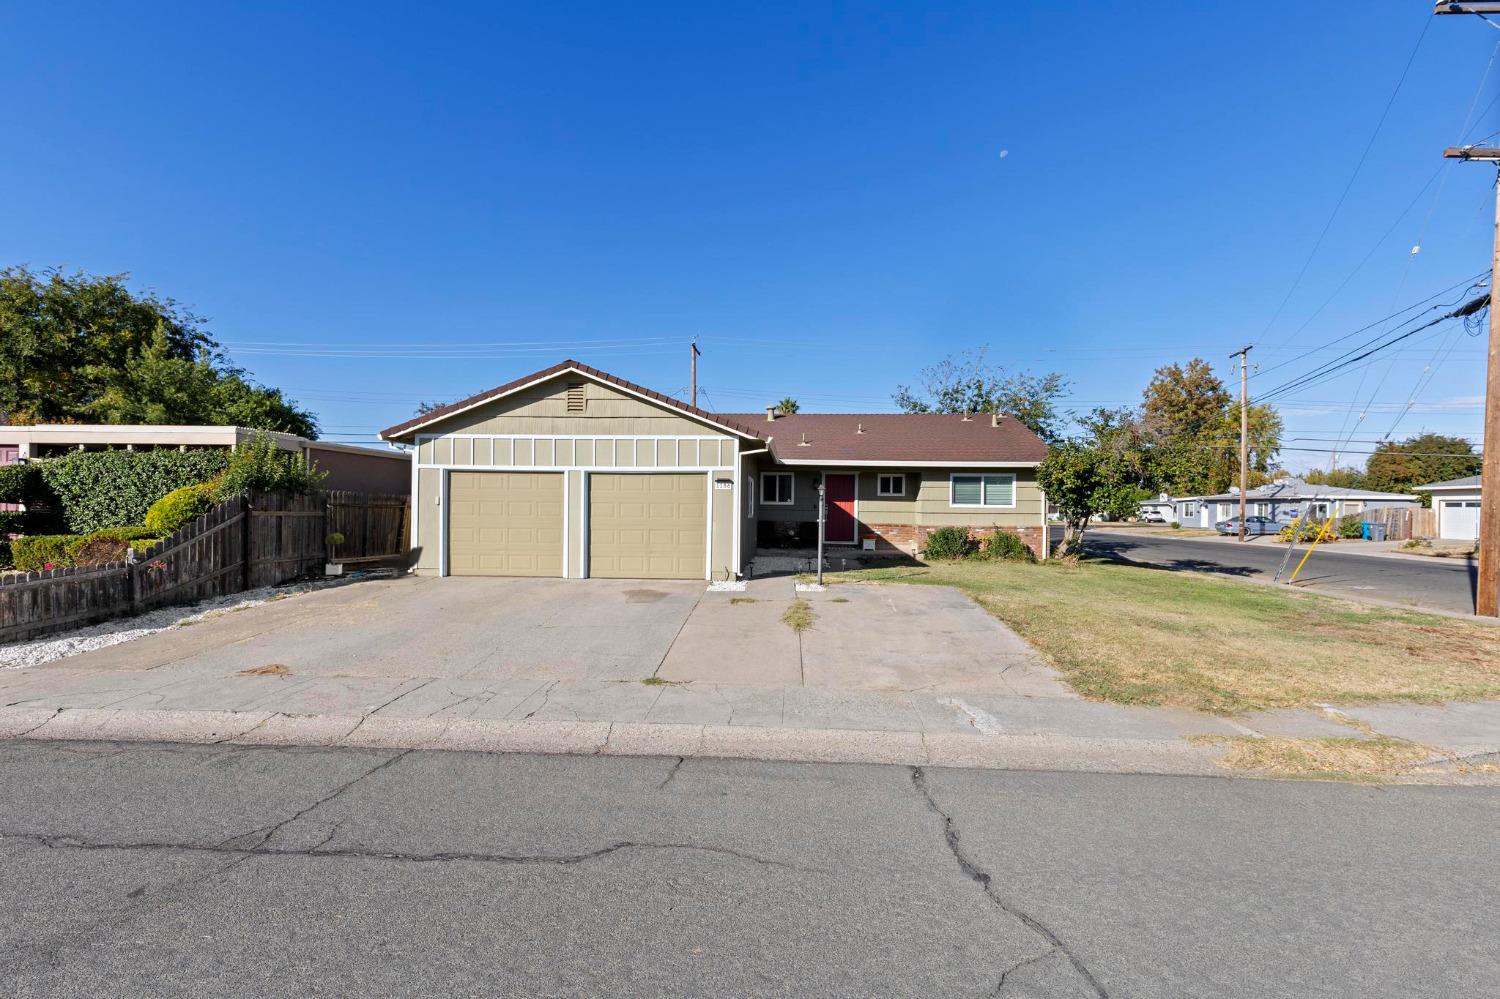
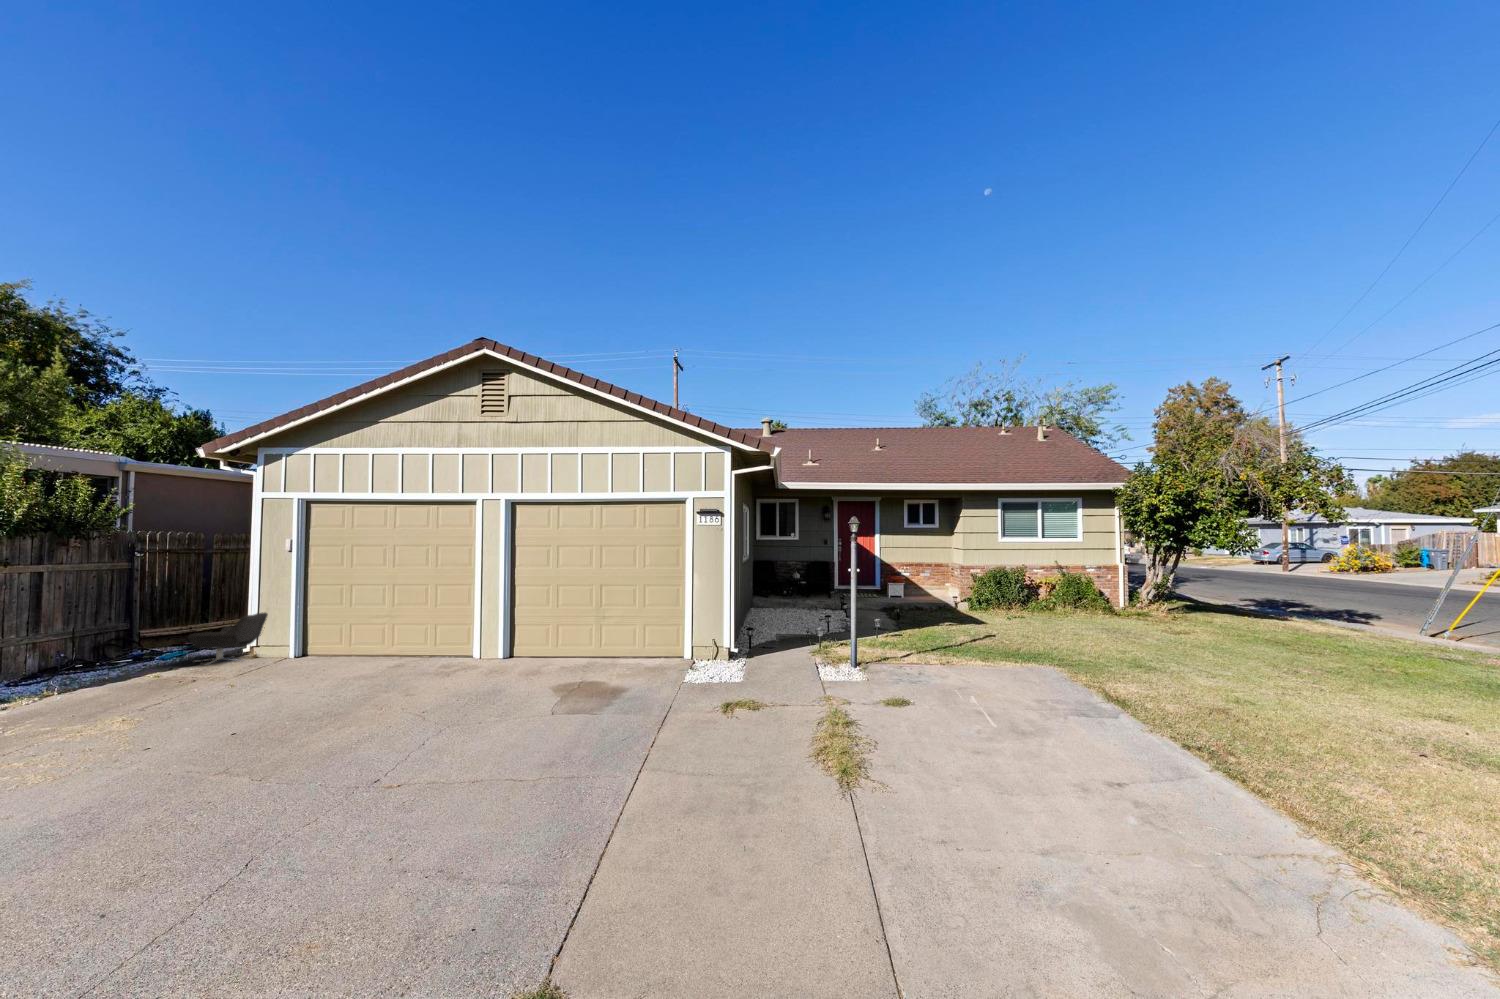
potted tree: present [325,533,344,575] -> none [122,593,157,656]

